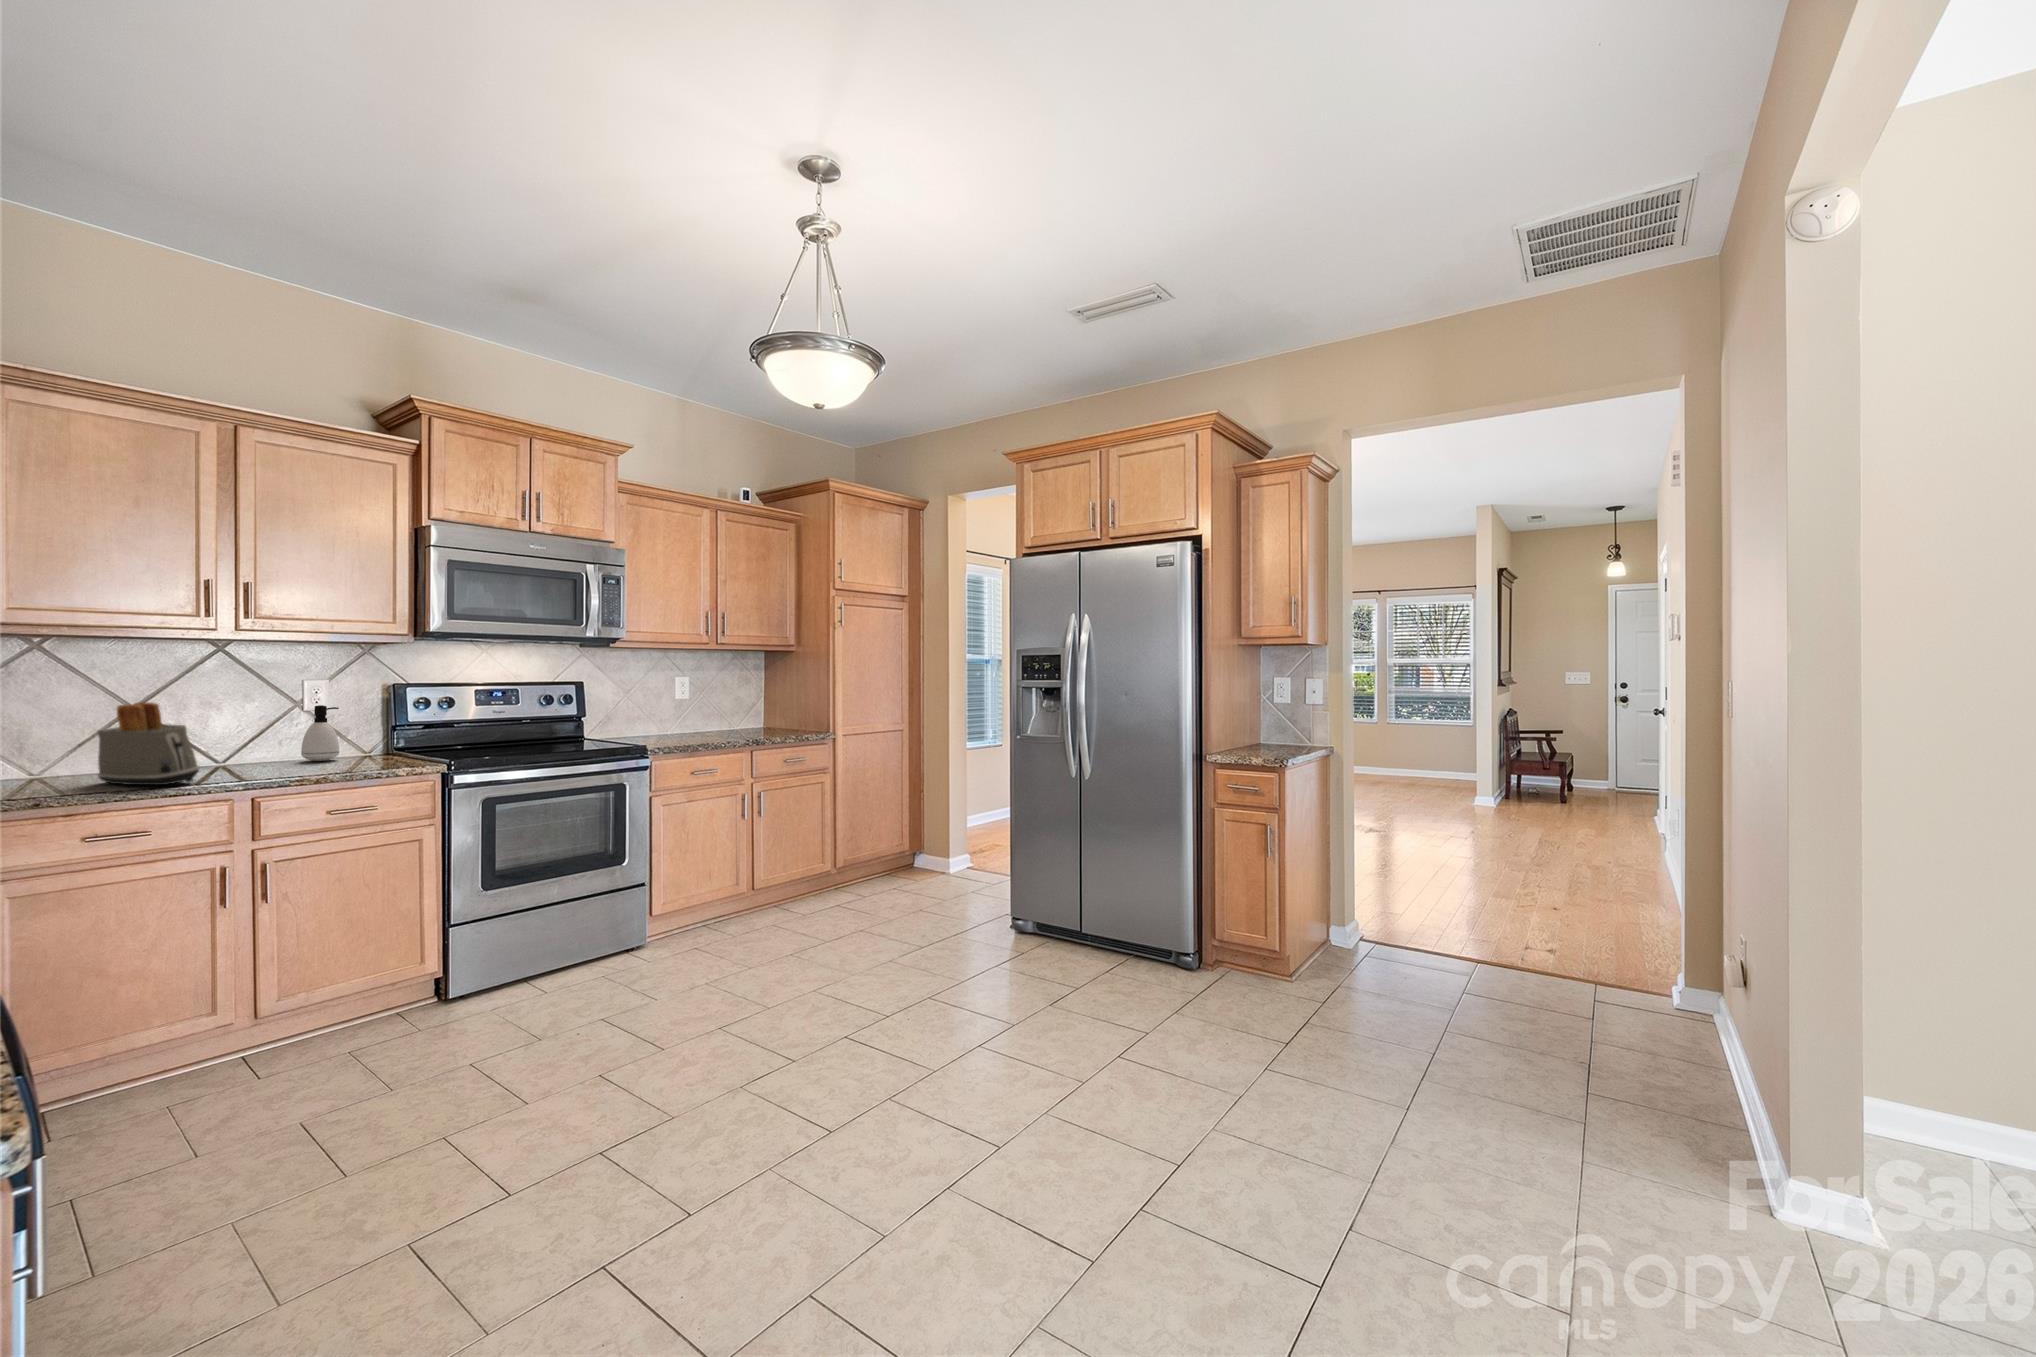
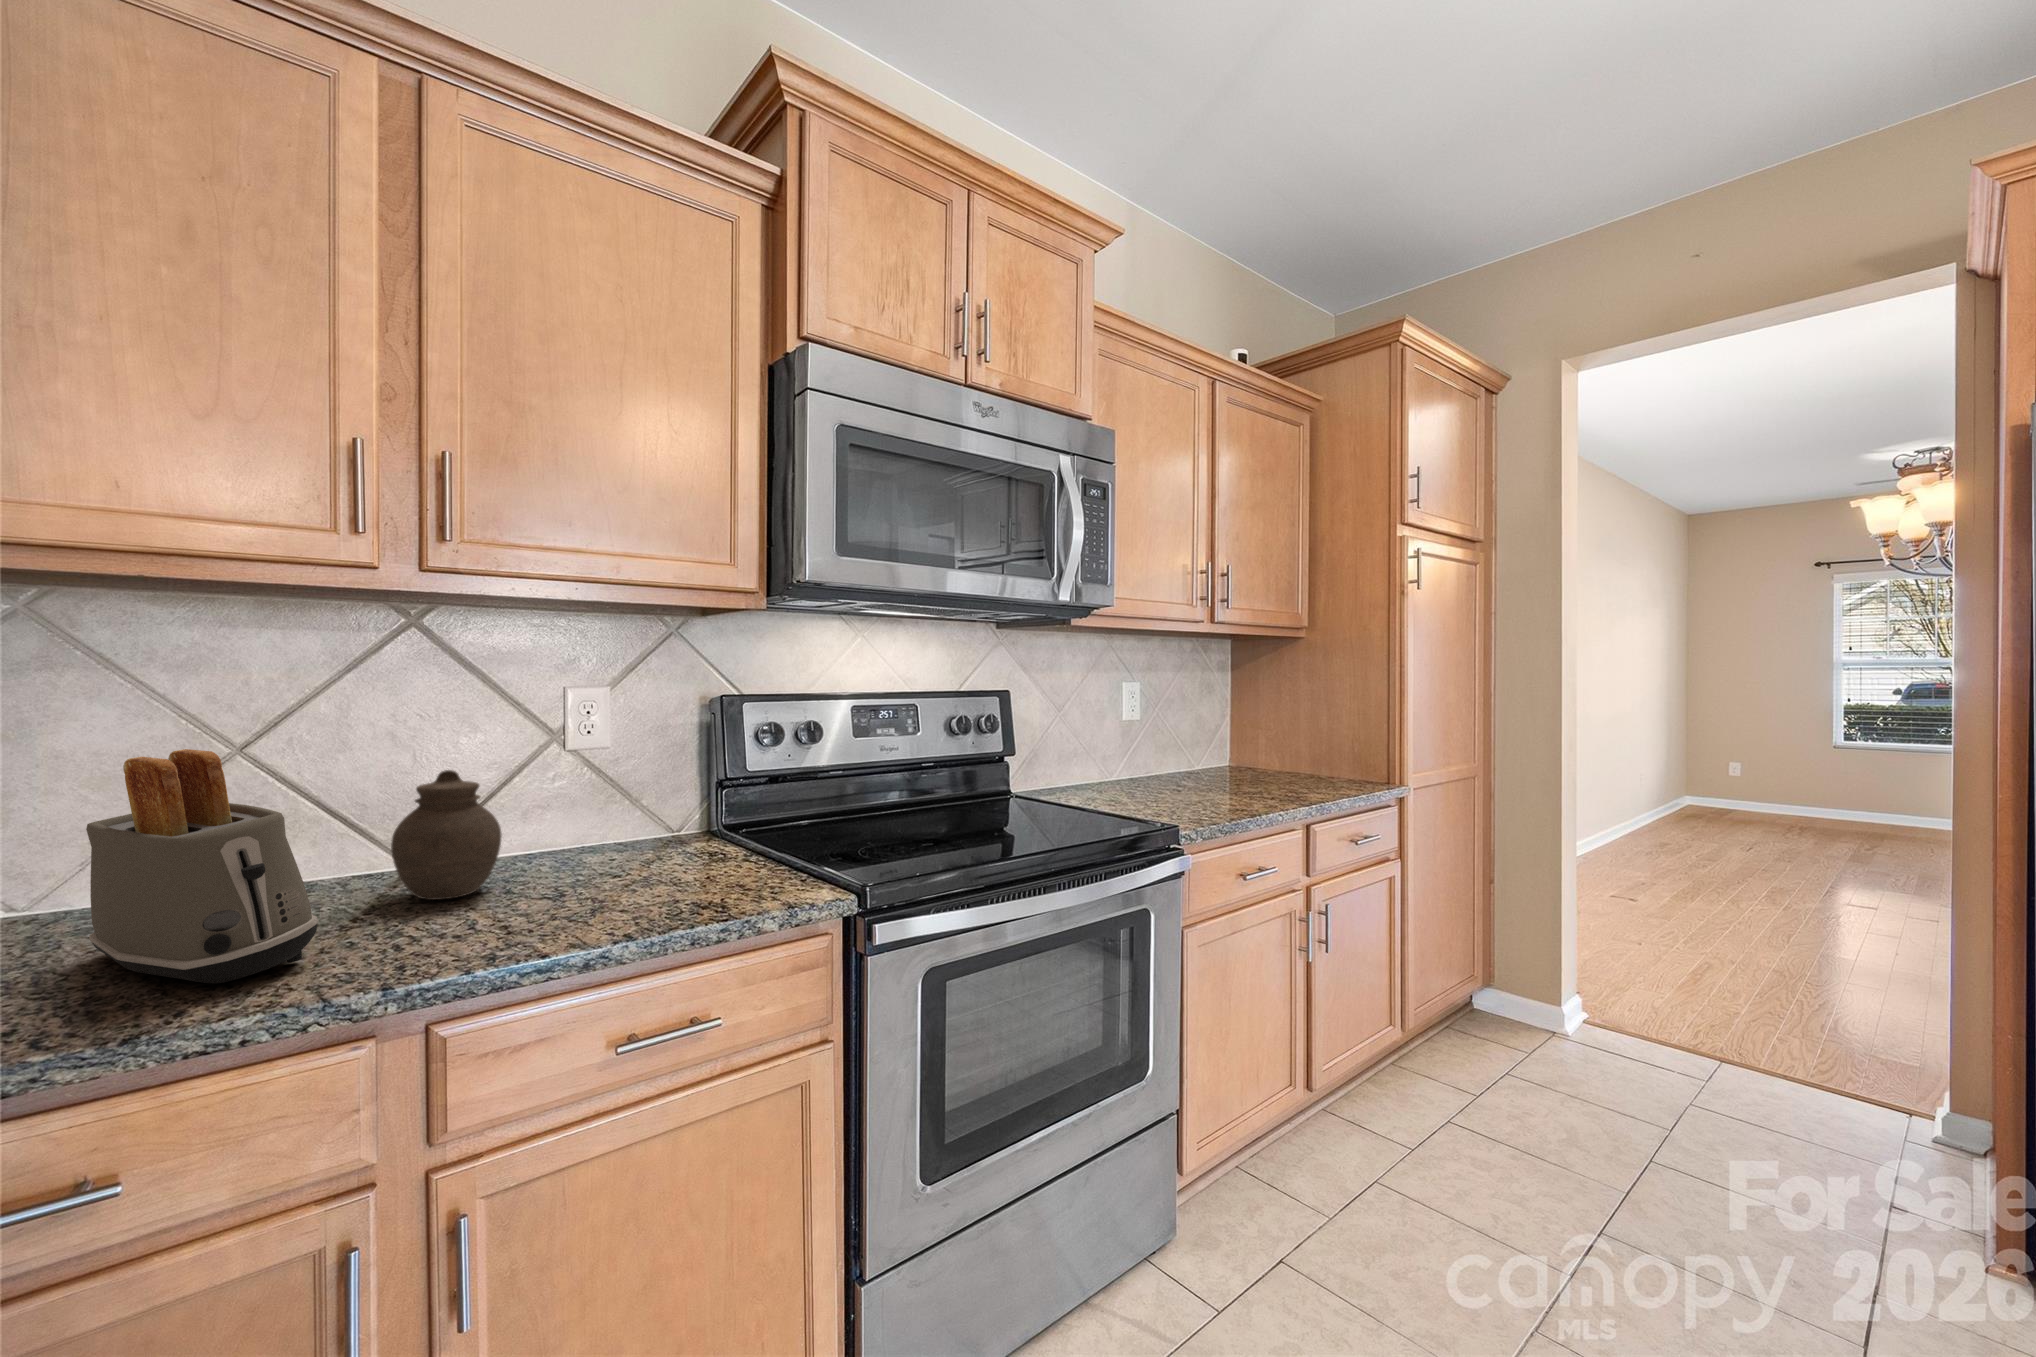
soap dispenser: present [301,705,339,761] -> none [559,741,629,859]
jar: none [220,716,273,771] -> present [391,770,501,900]

